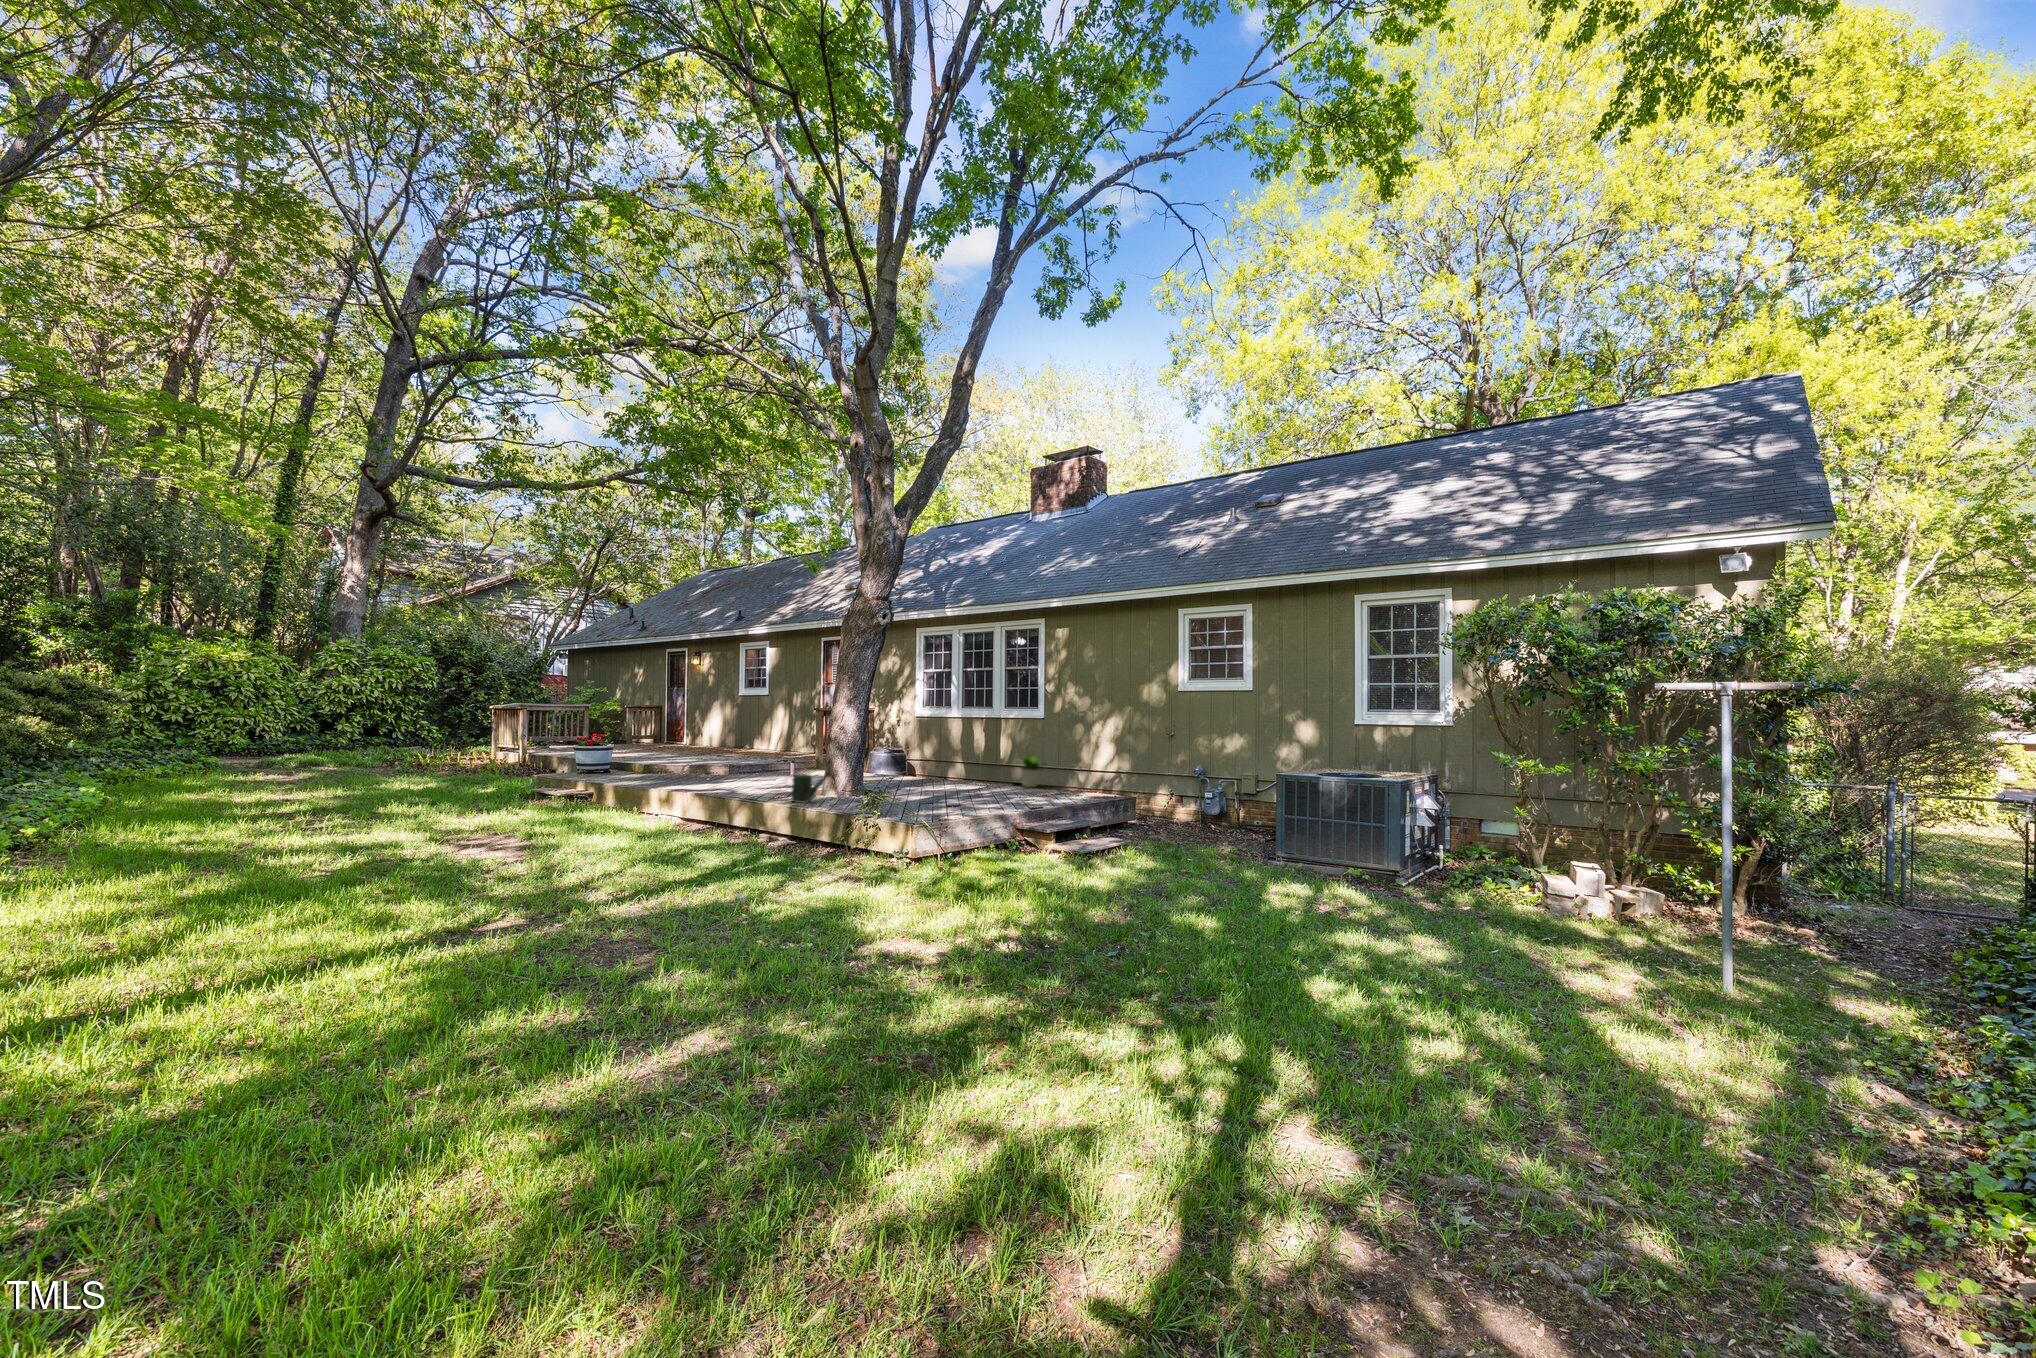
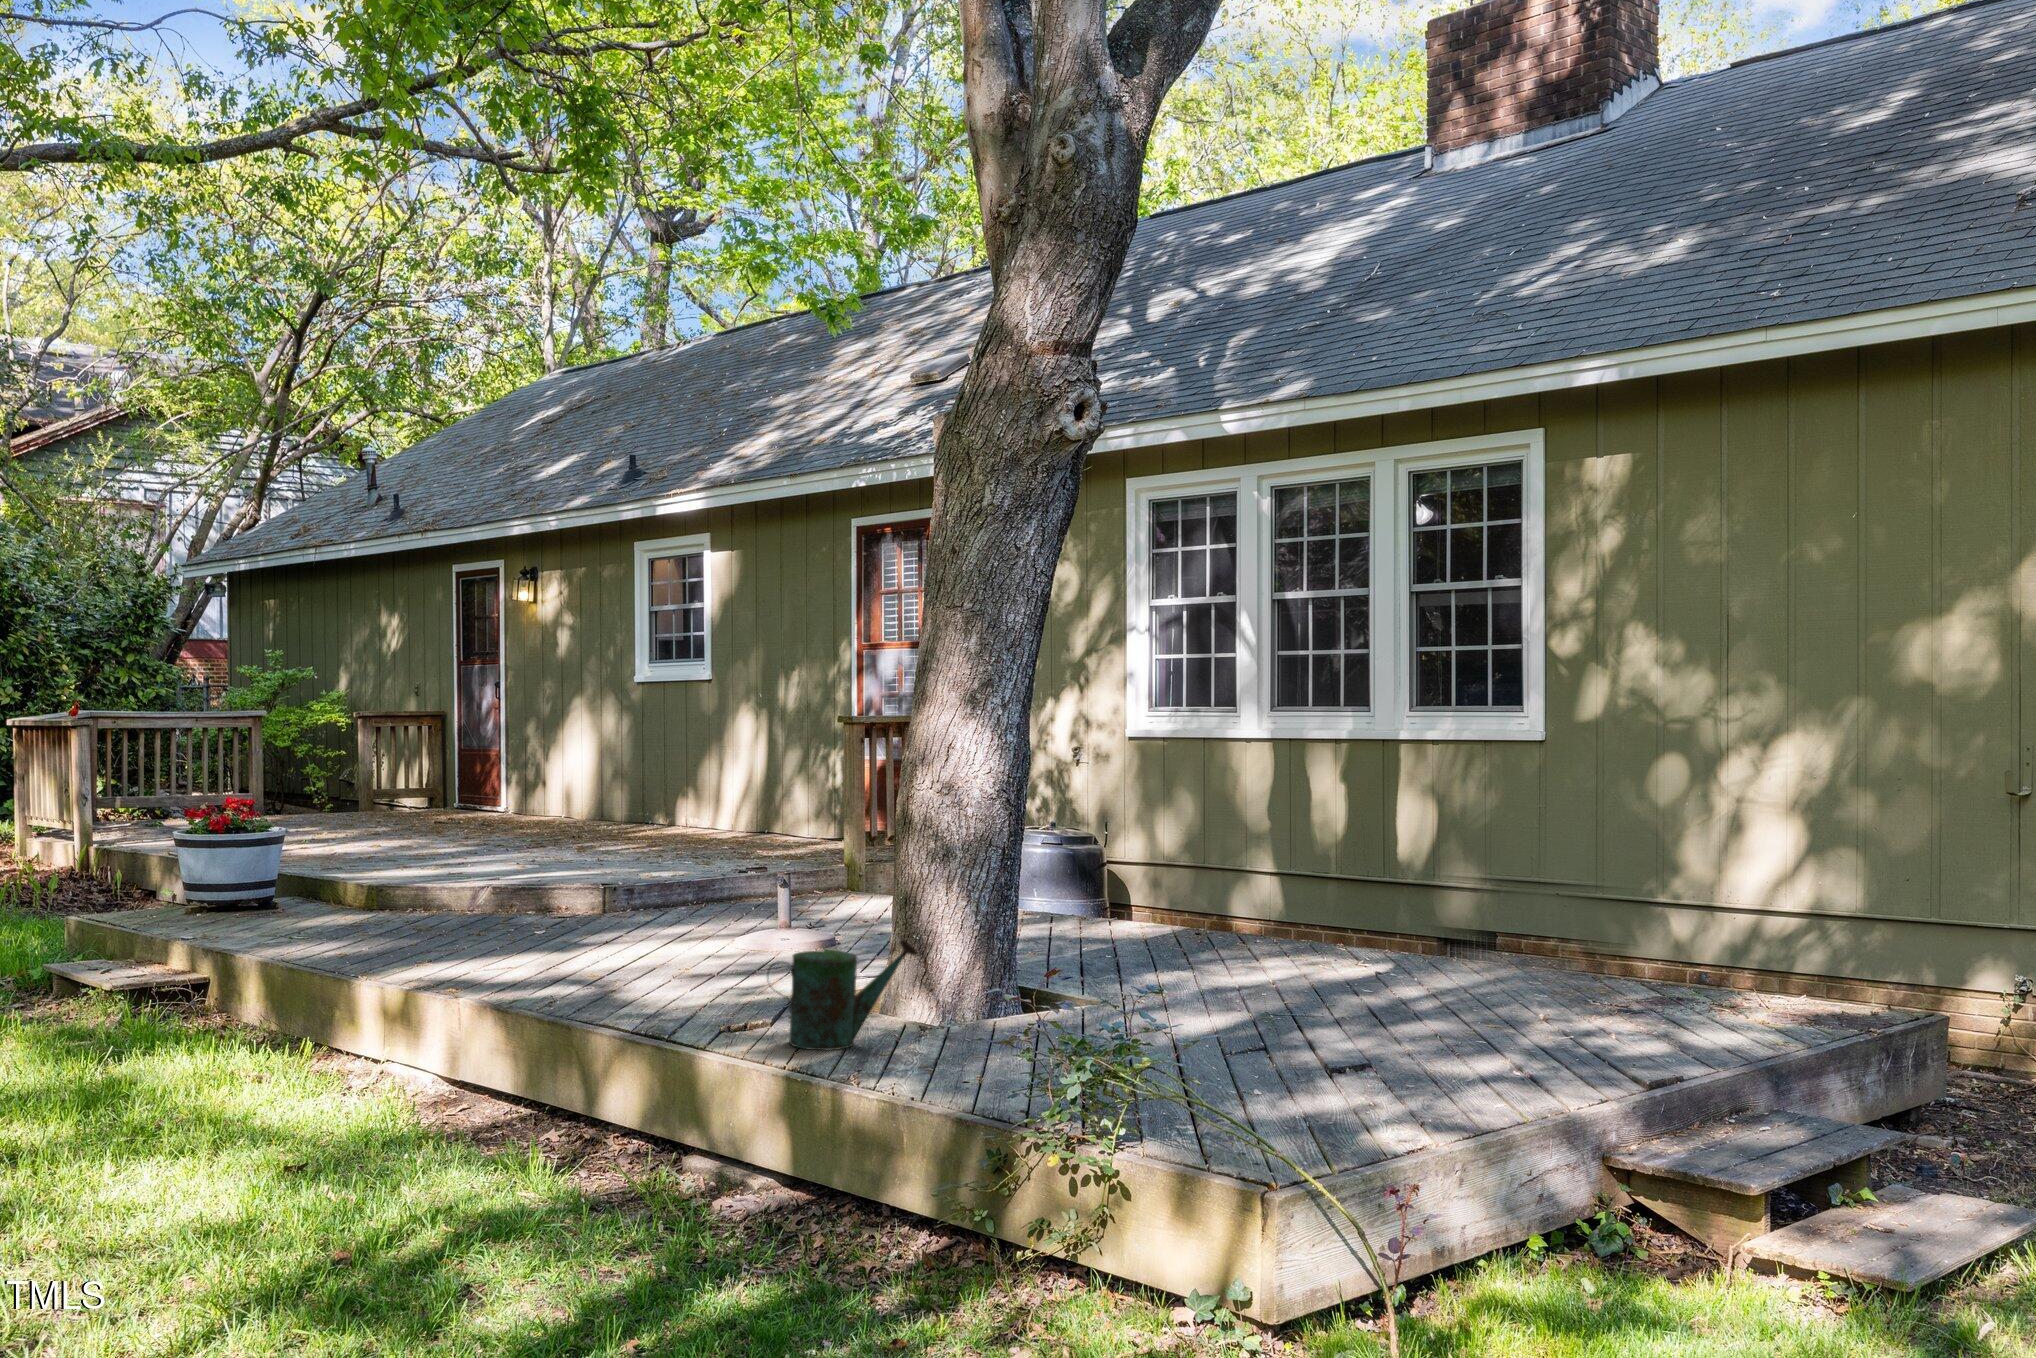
potted plant: present [1018,756,1045,787] -> none [1467,860,1578,963]

